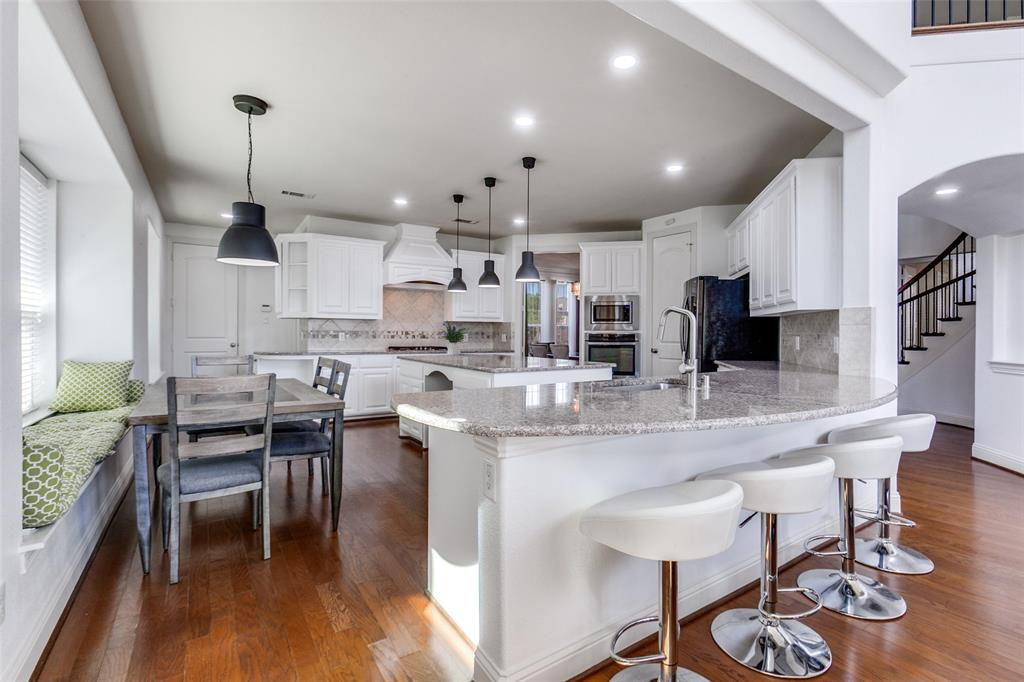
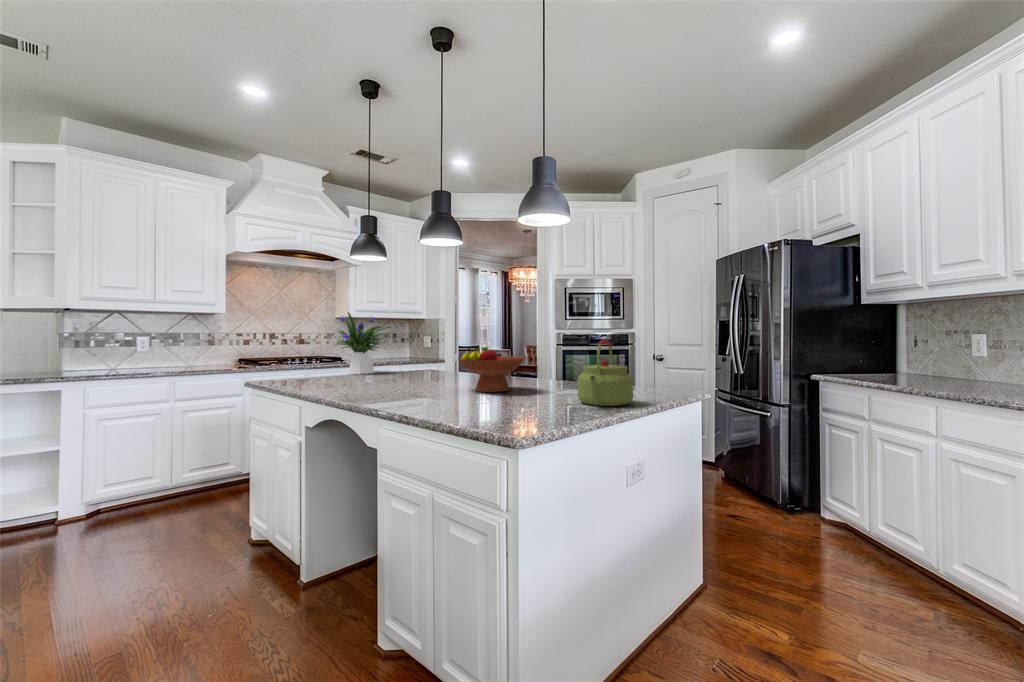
kettle: none [538,336,563,366] -> present [578,340,633,406]
fruit bowl: none [493,339,526,361] -> present [458,346,525,392]

